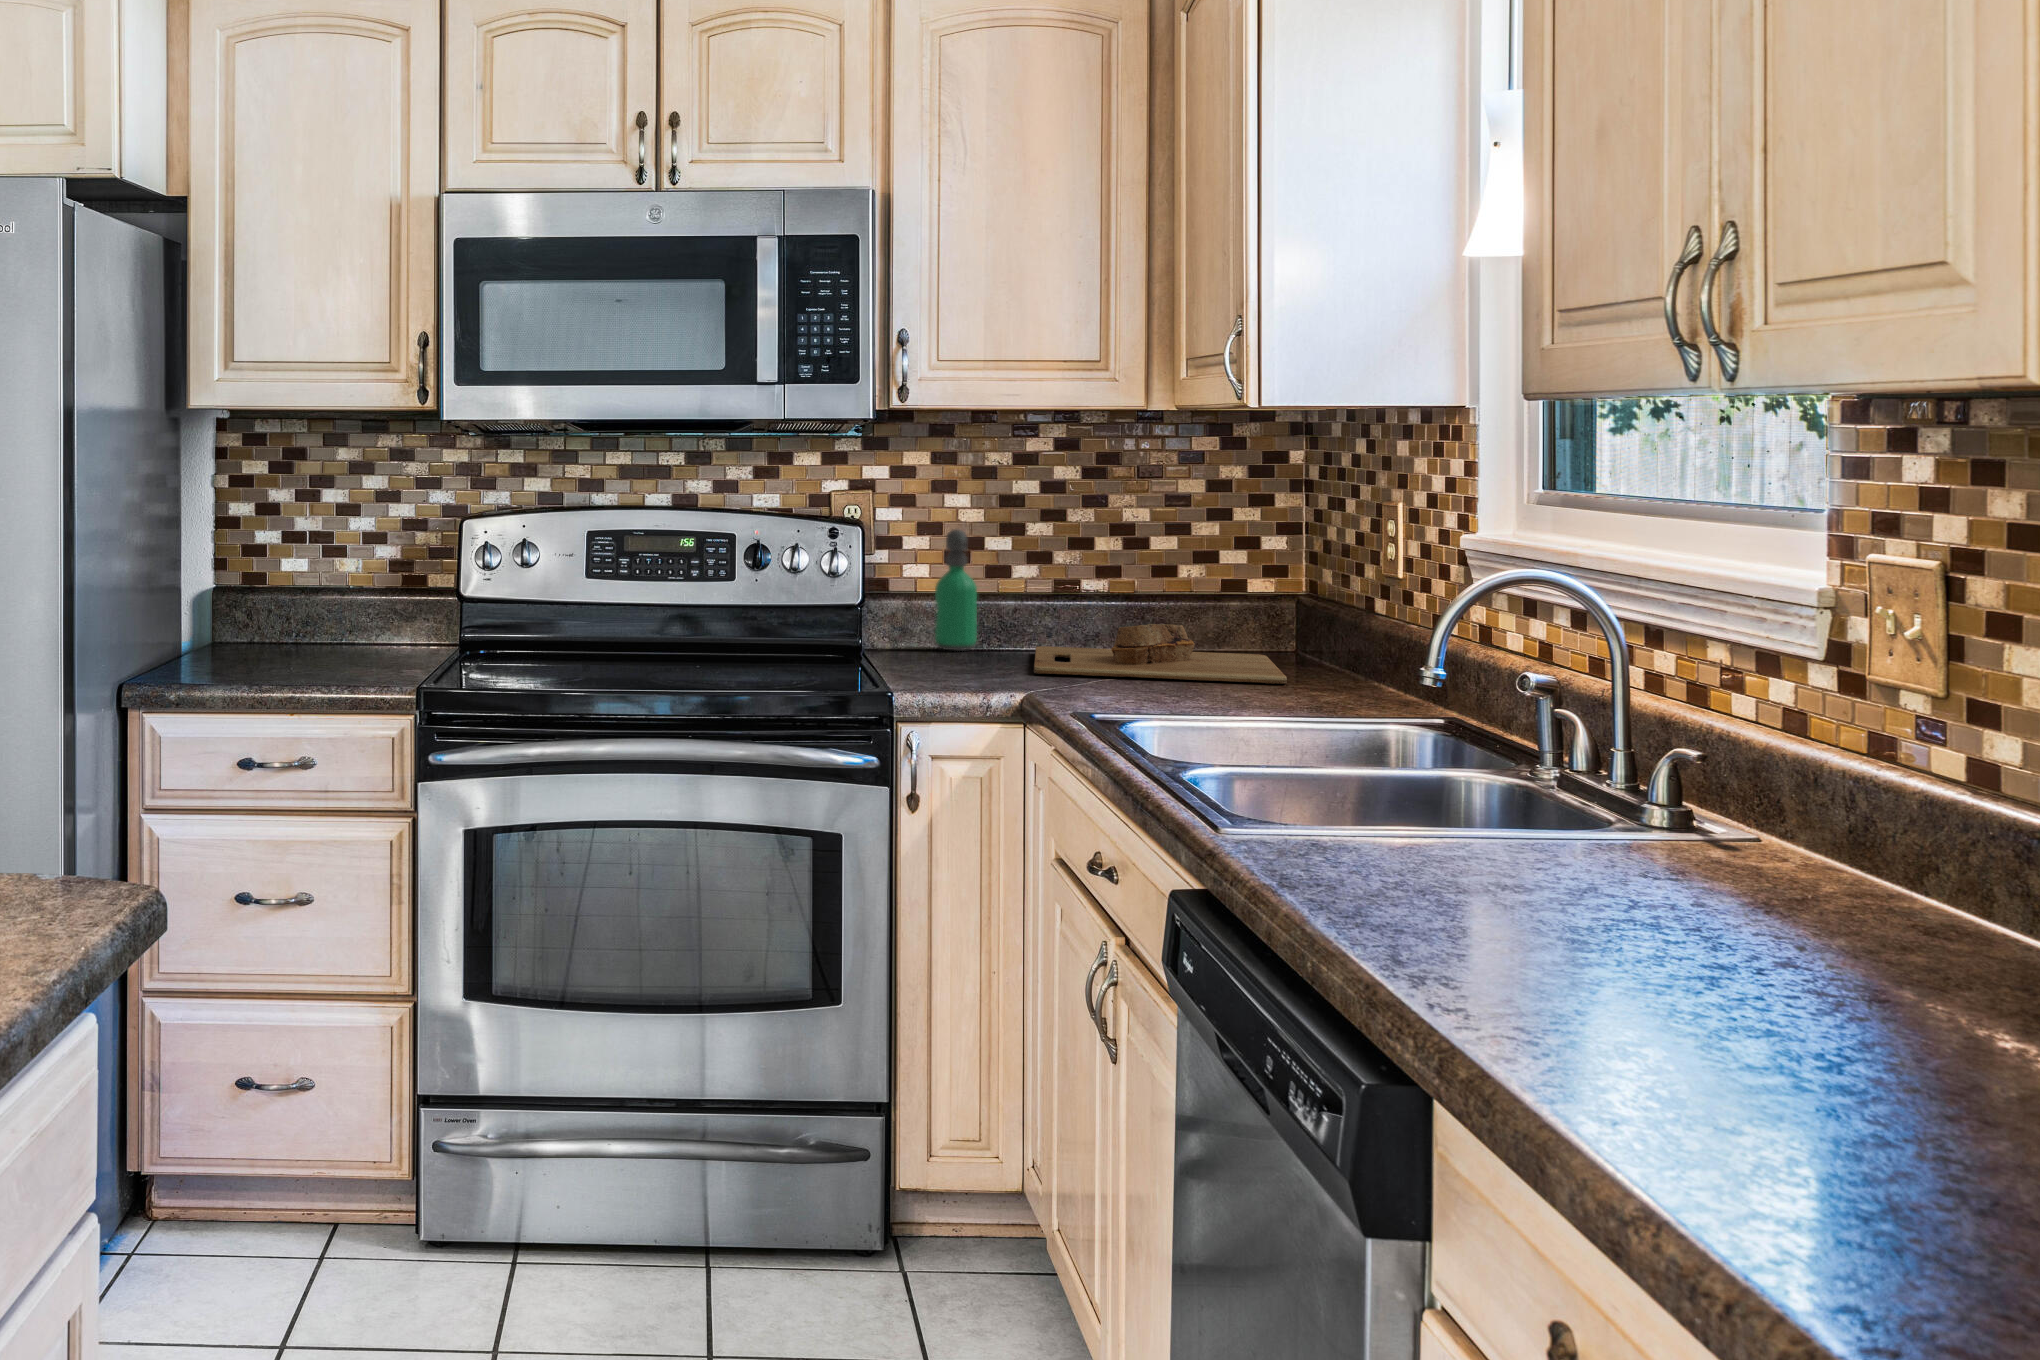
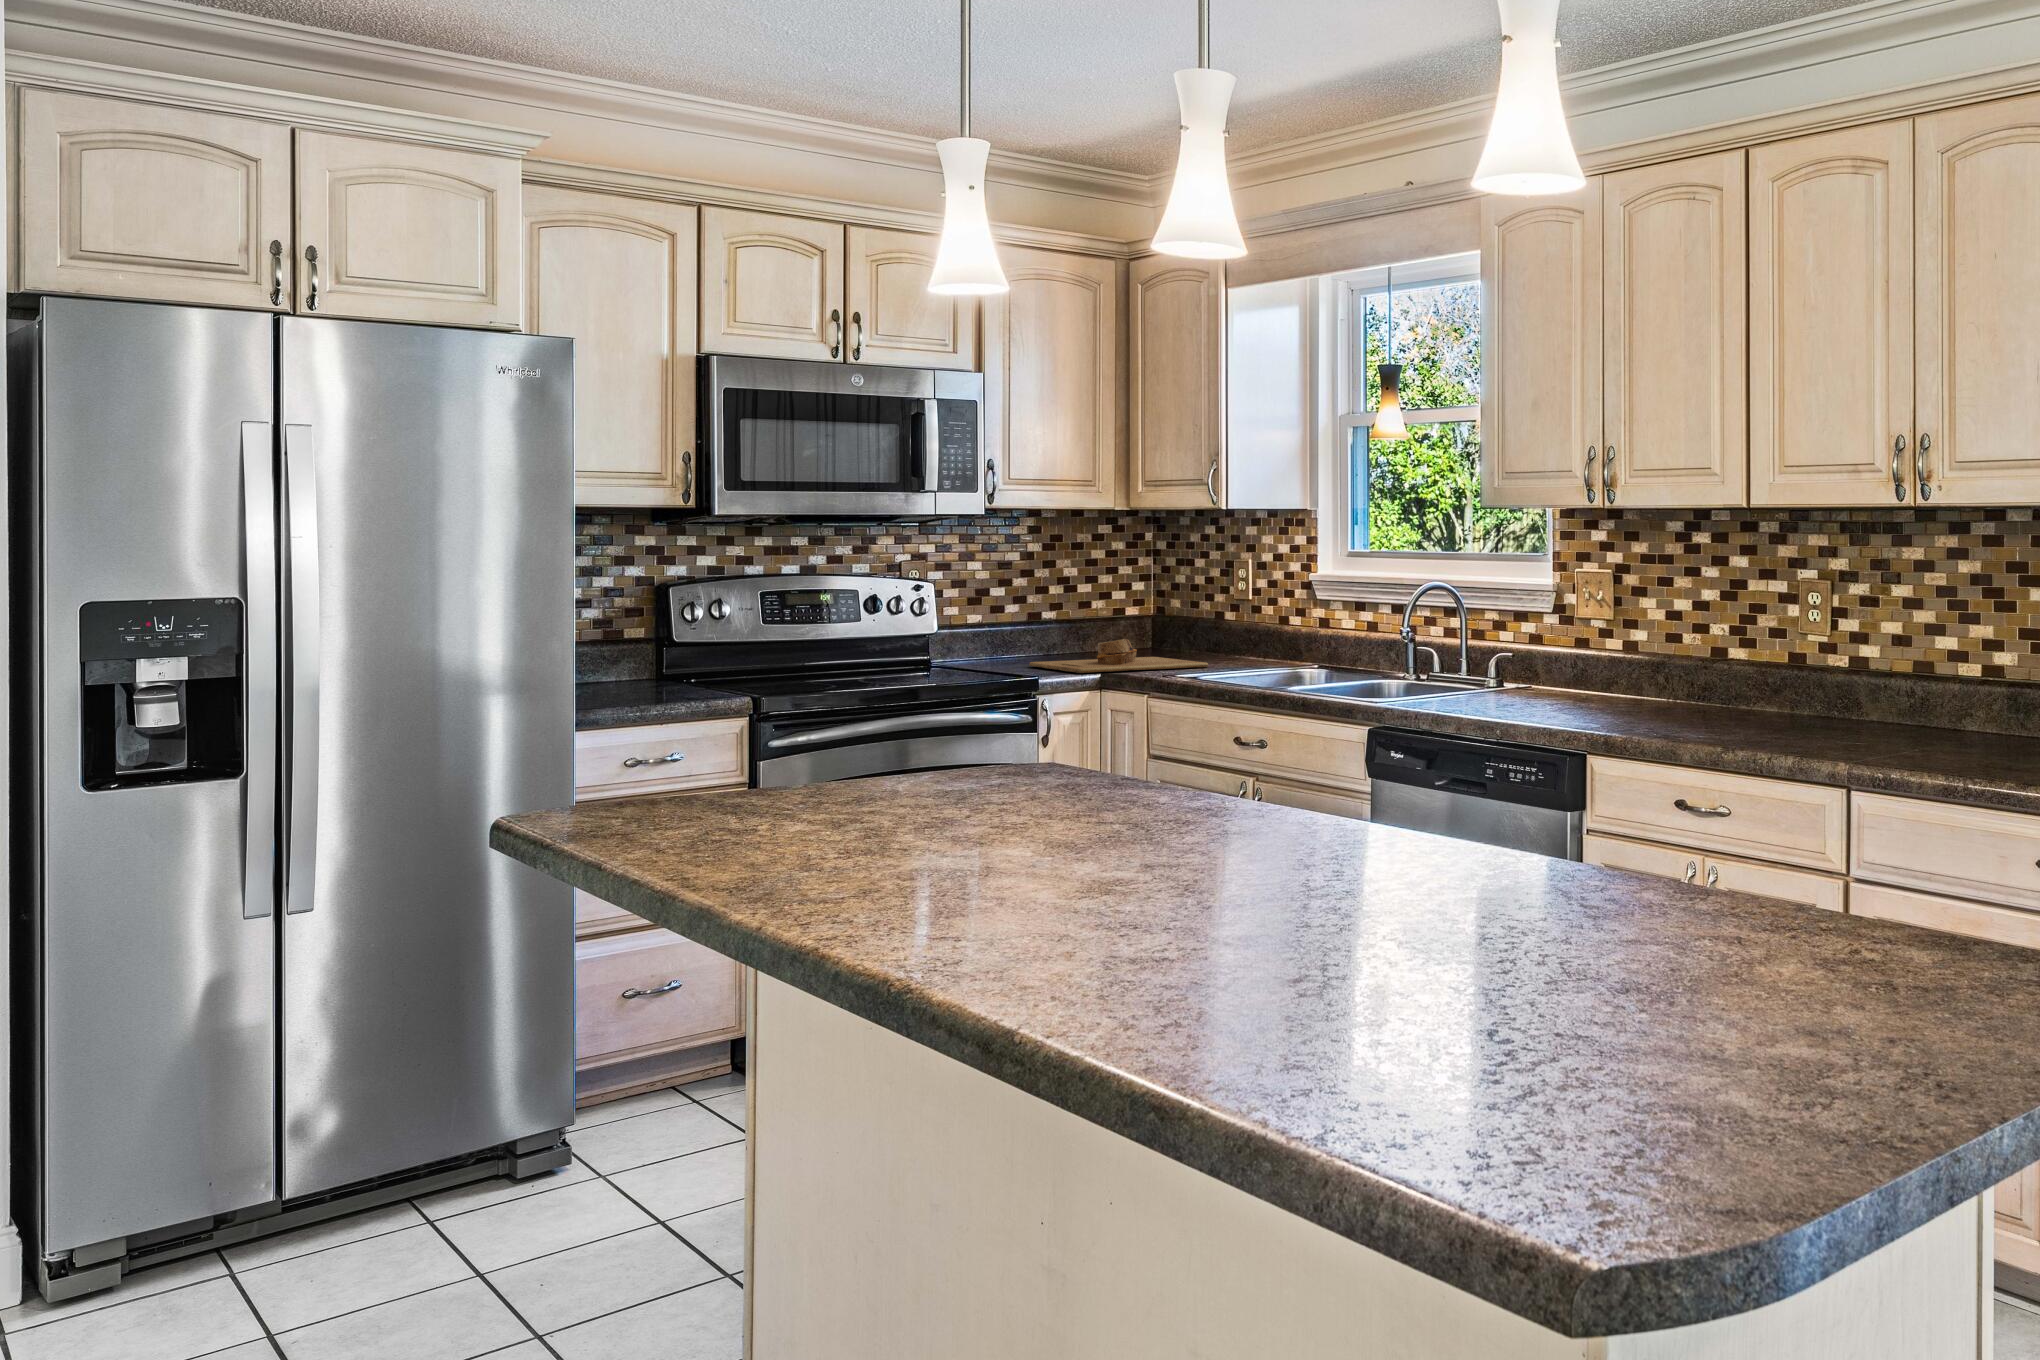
soap dispenser: present [935,529,977,651] -> none [962,586,993,669]

